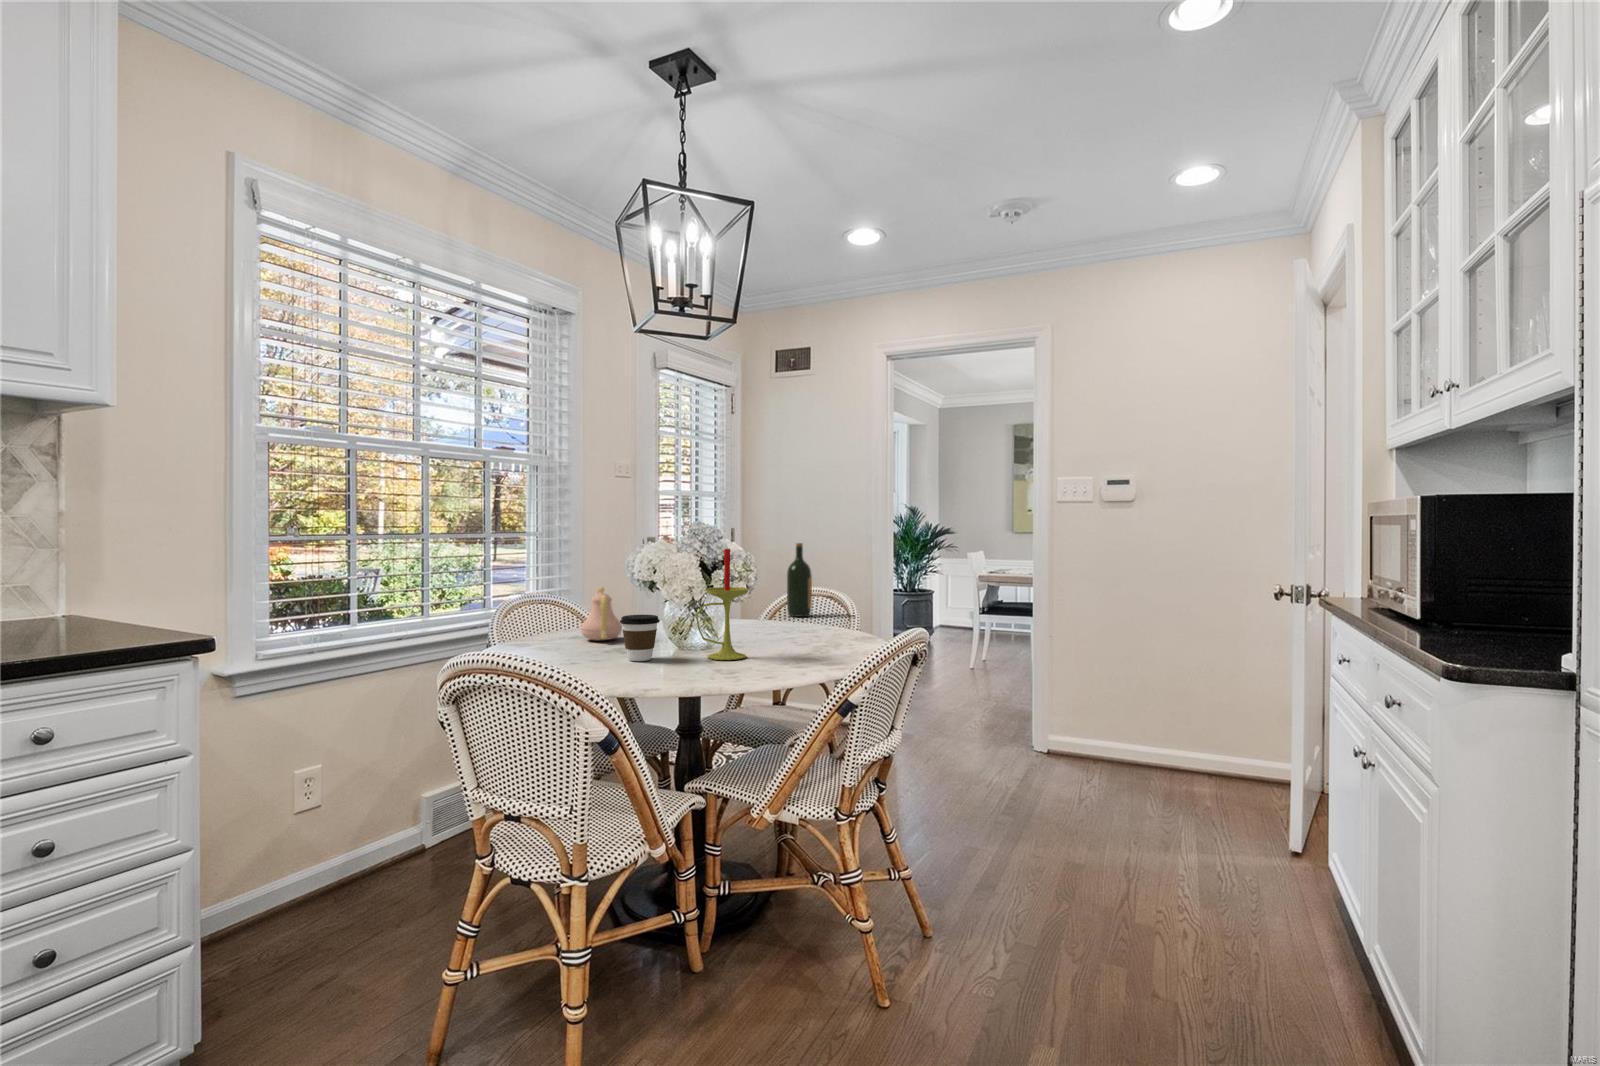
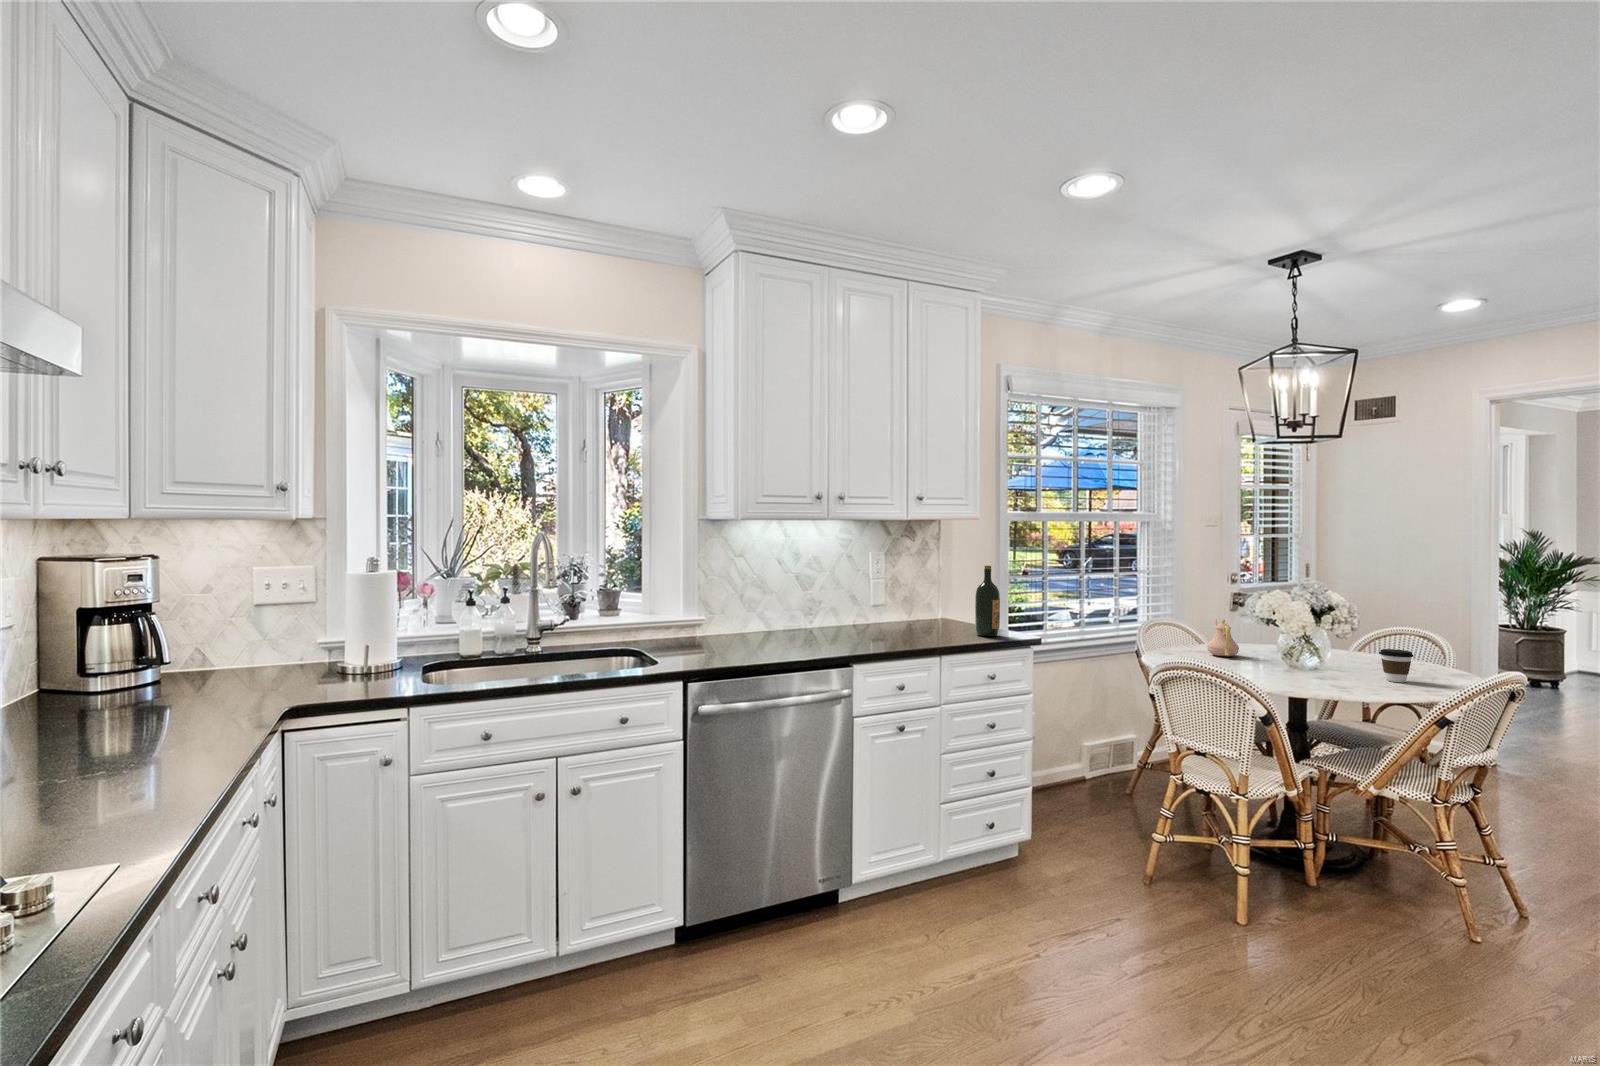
wine bottle: present [787,543,812,617] -> present [975,566,1000,636]
candle: present [696,549,748,660] -> none [1308,599,1353,681]
coffee cup: present [620,615,660,661] -> present [1379,649,1414,682]

